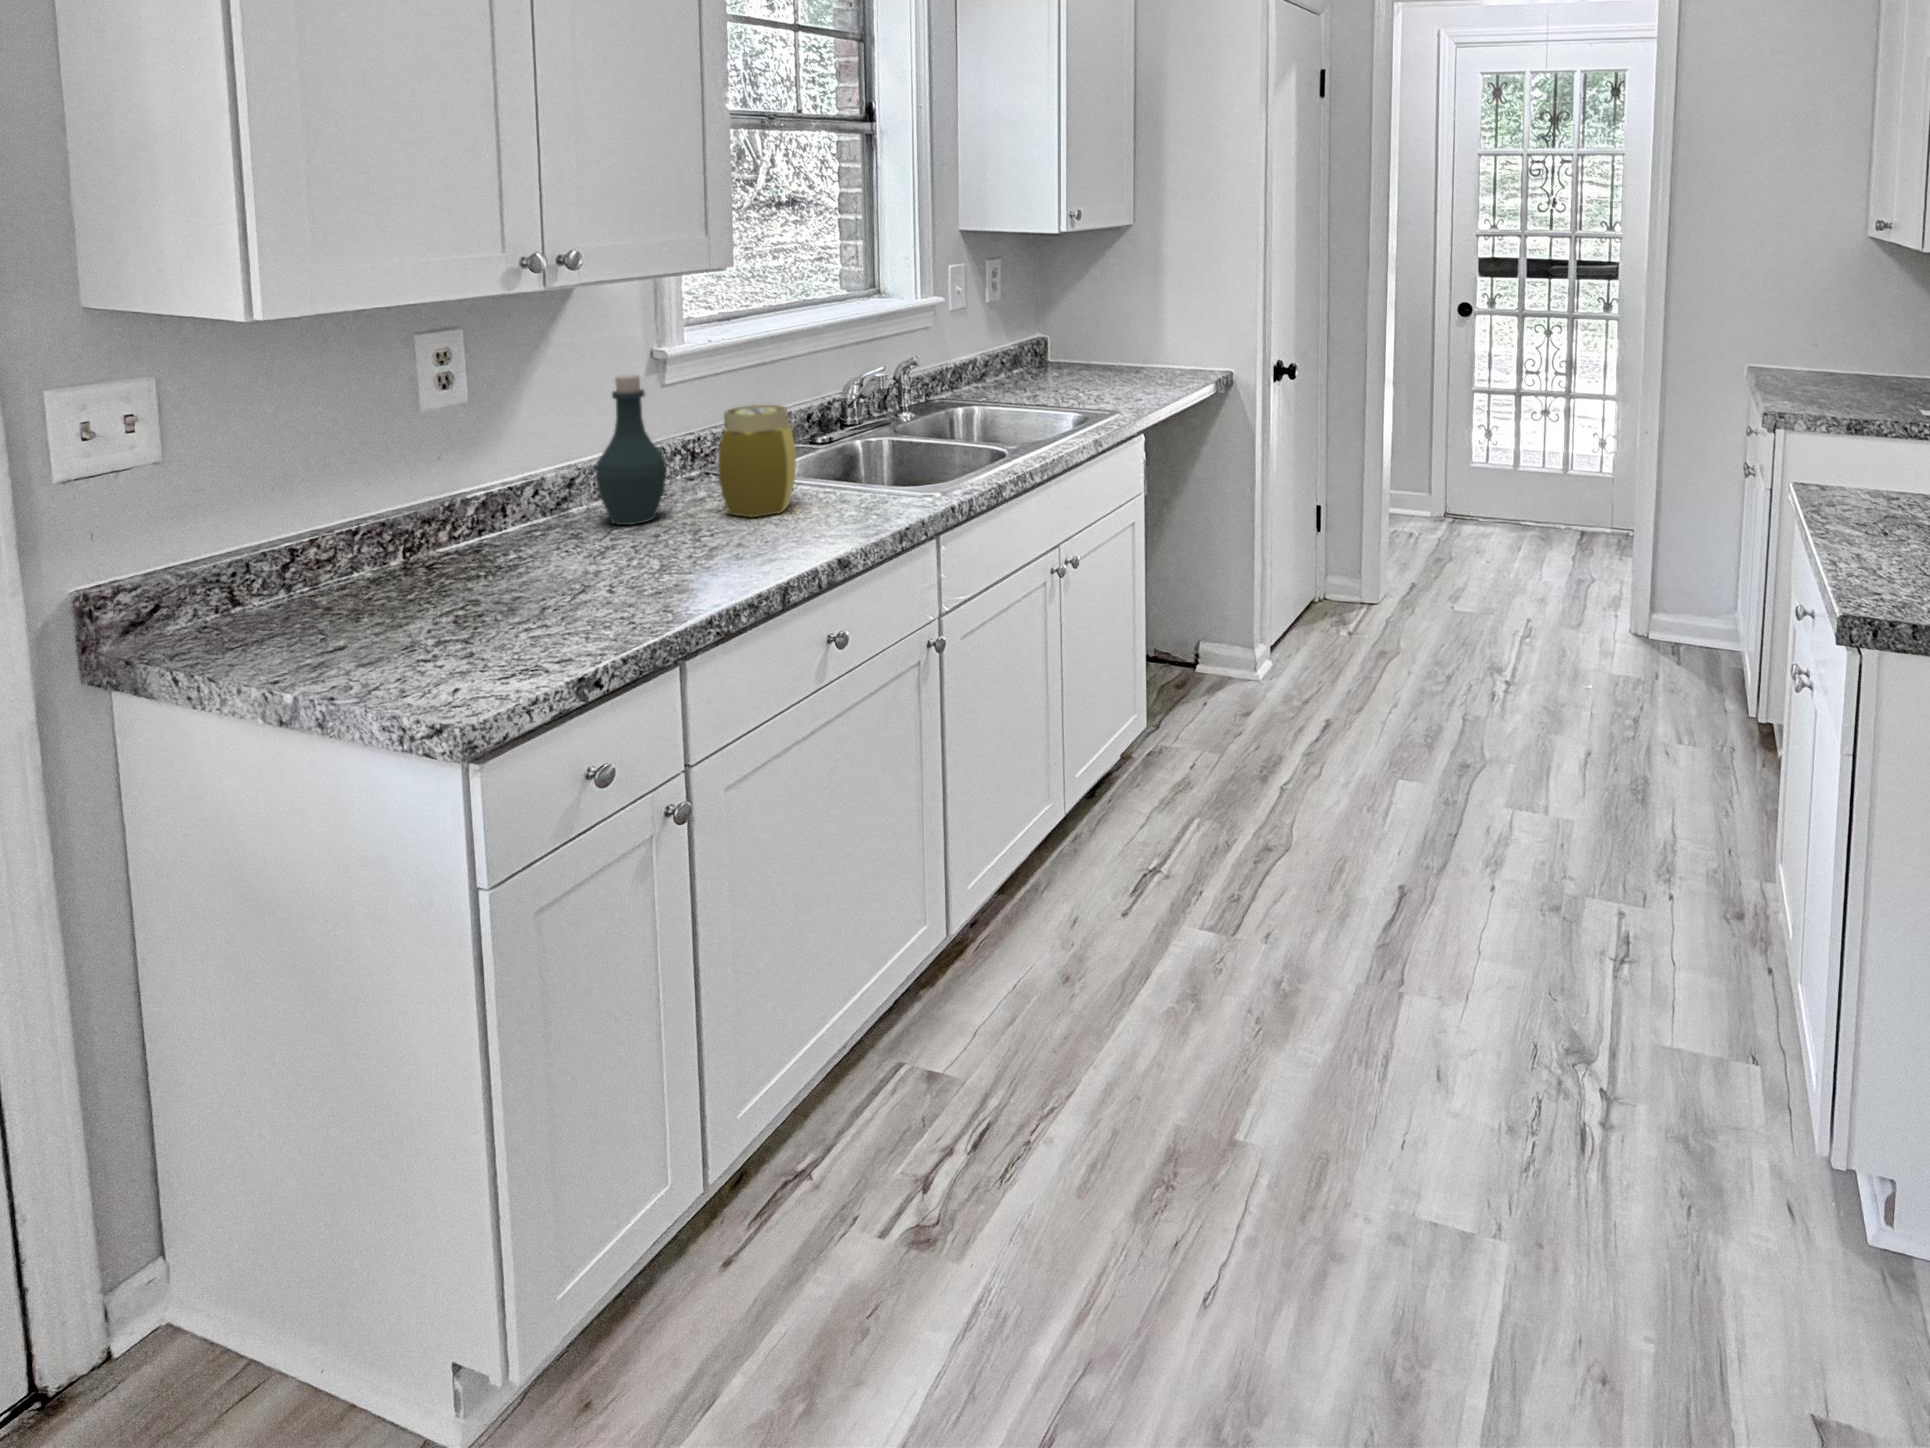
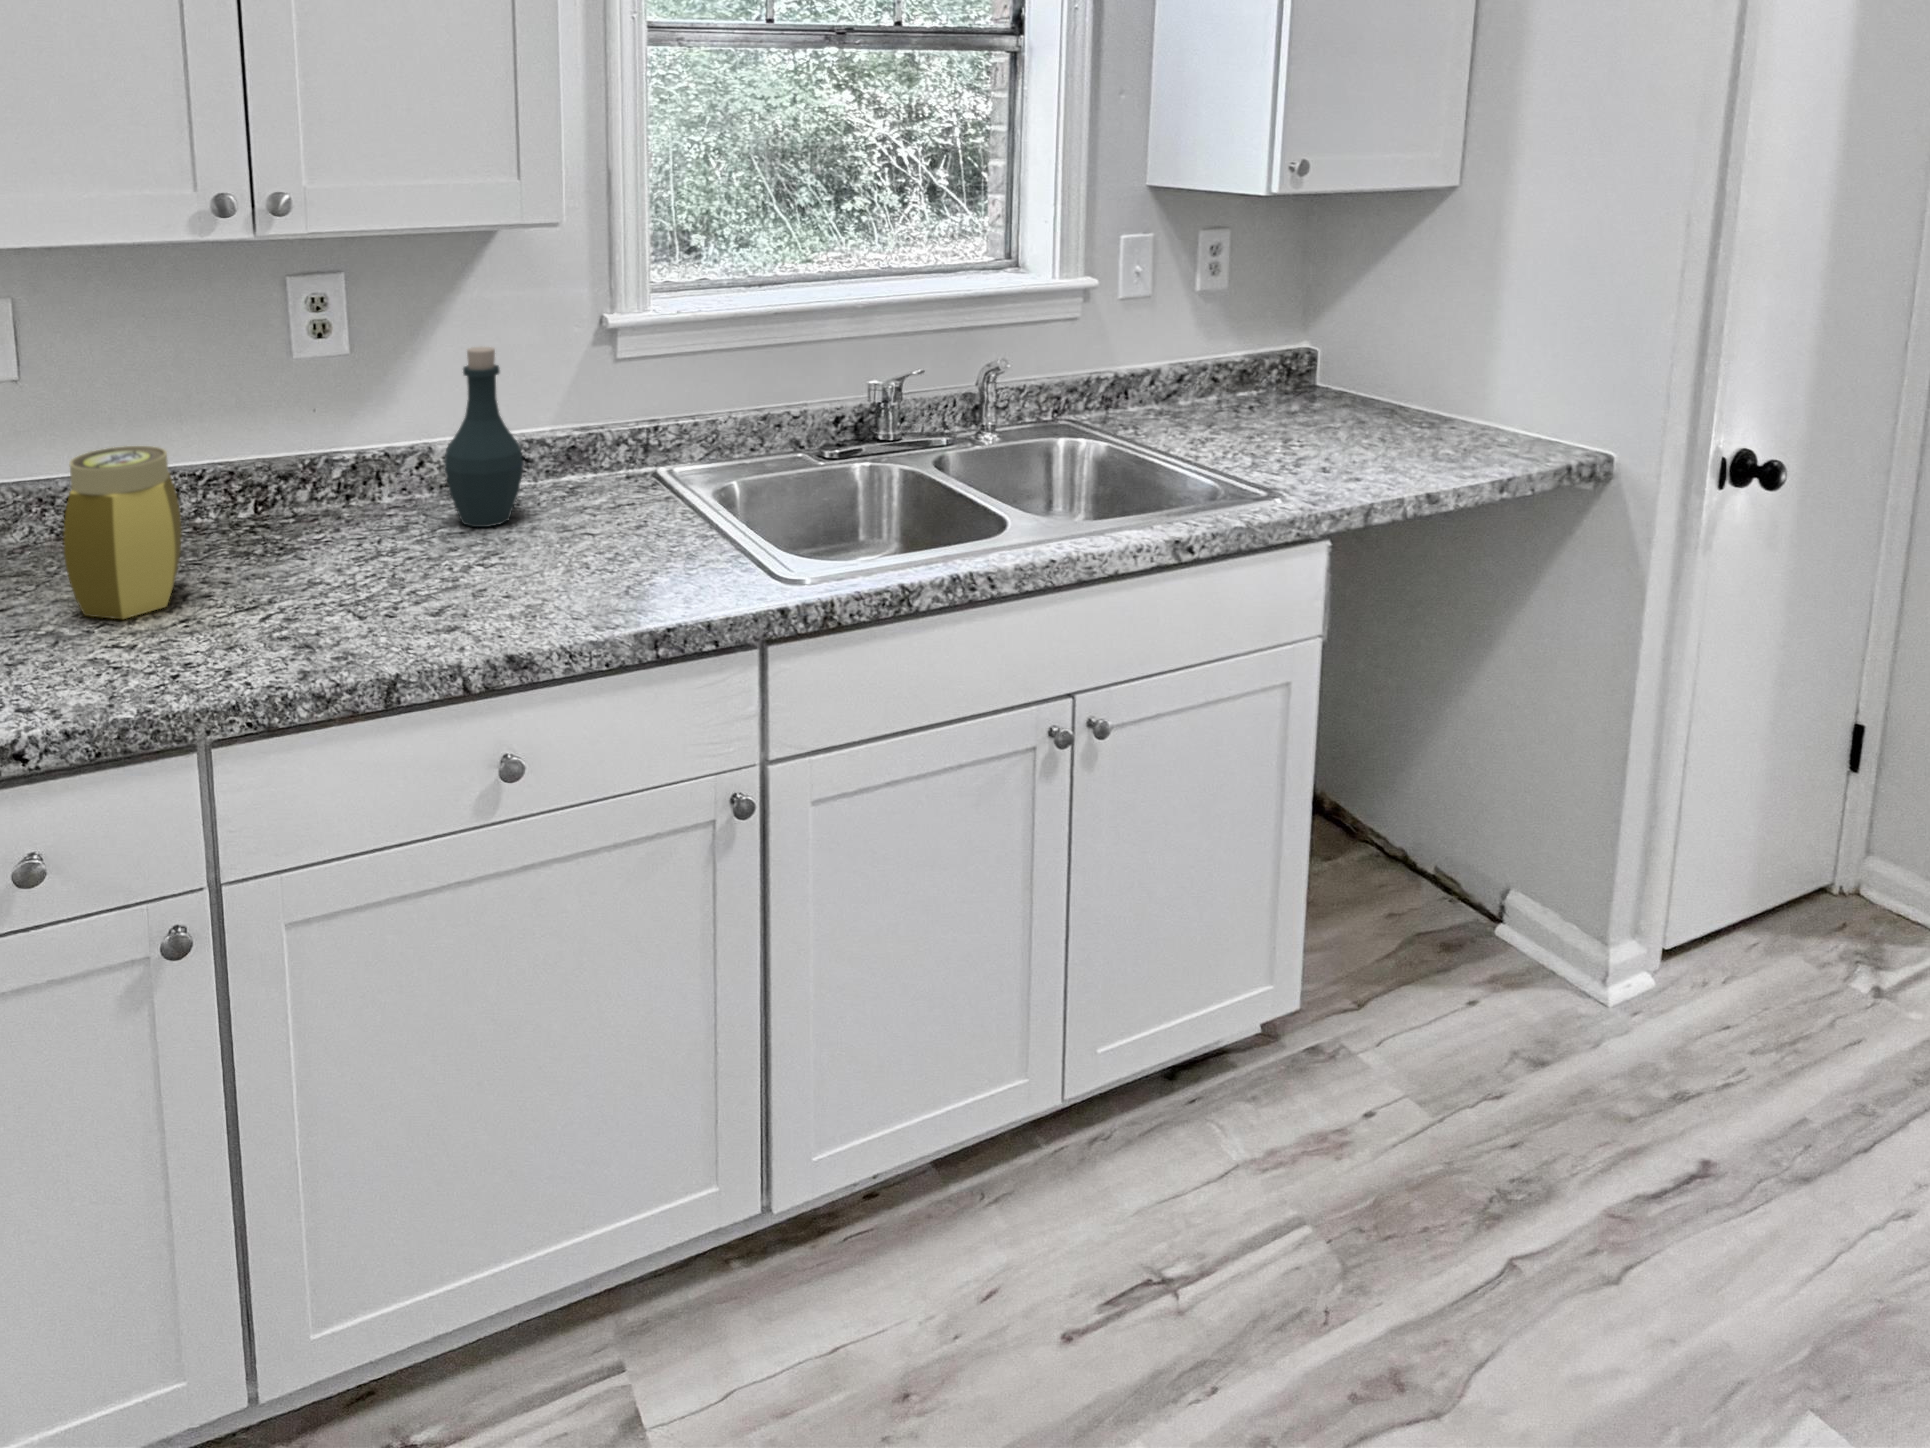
jar: present [718,405,796,518] -> present [64,446,182,619]

